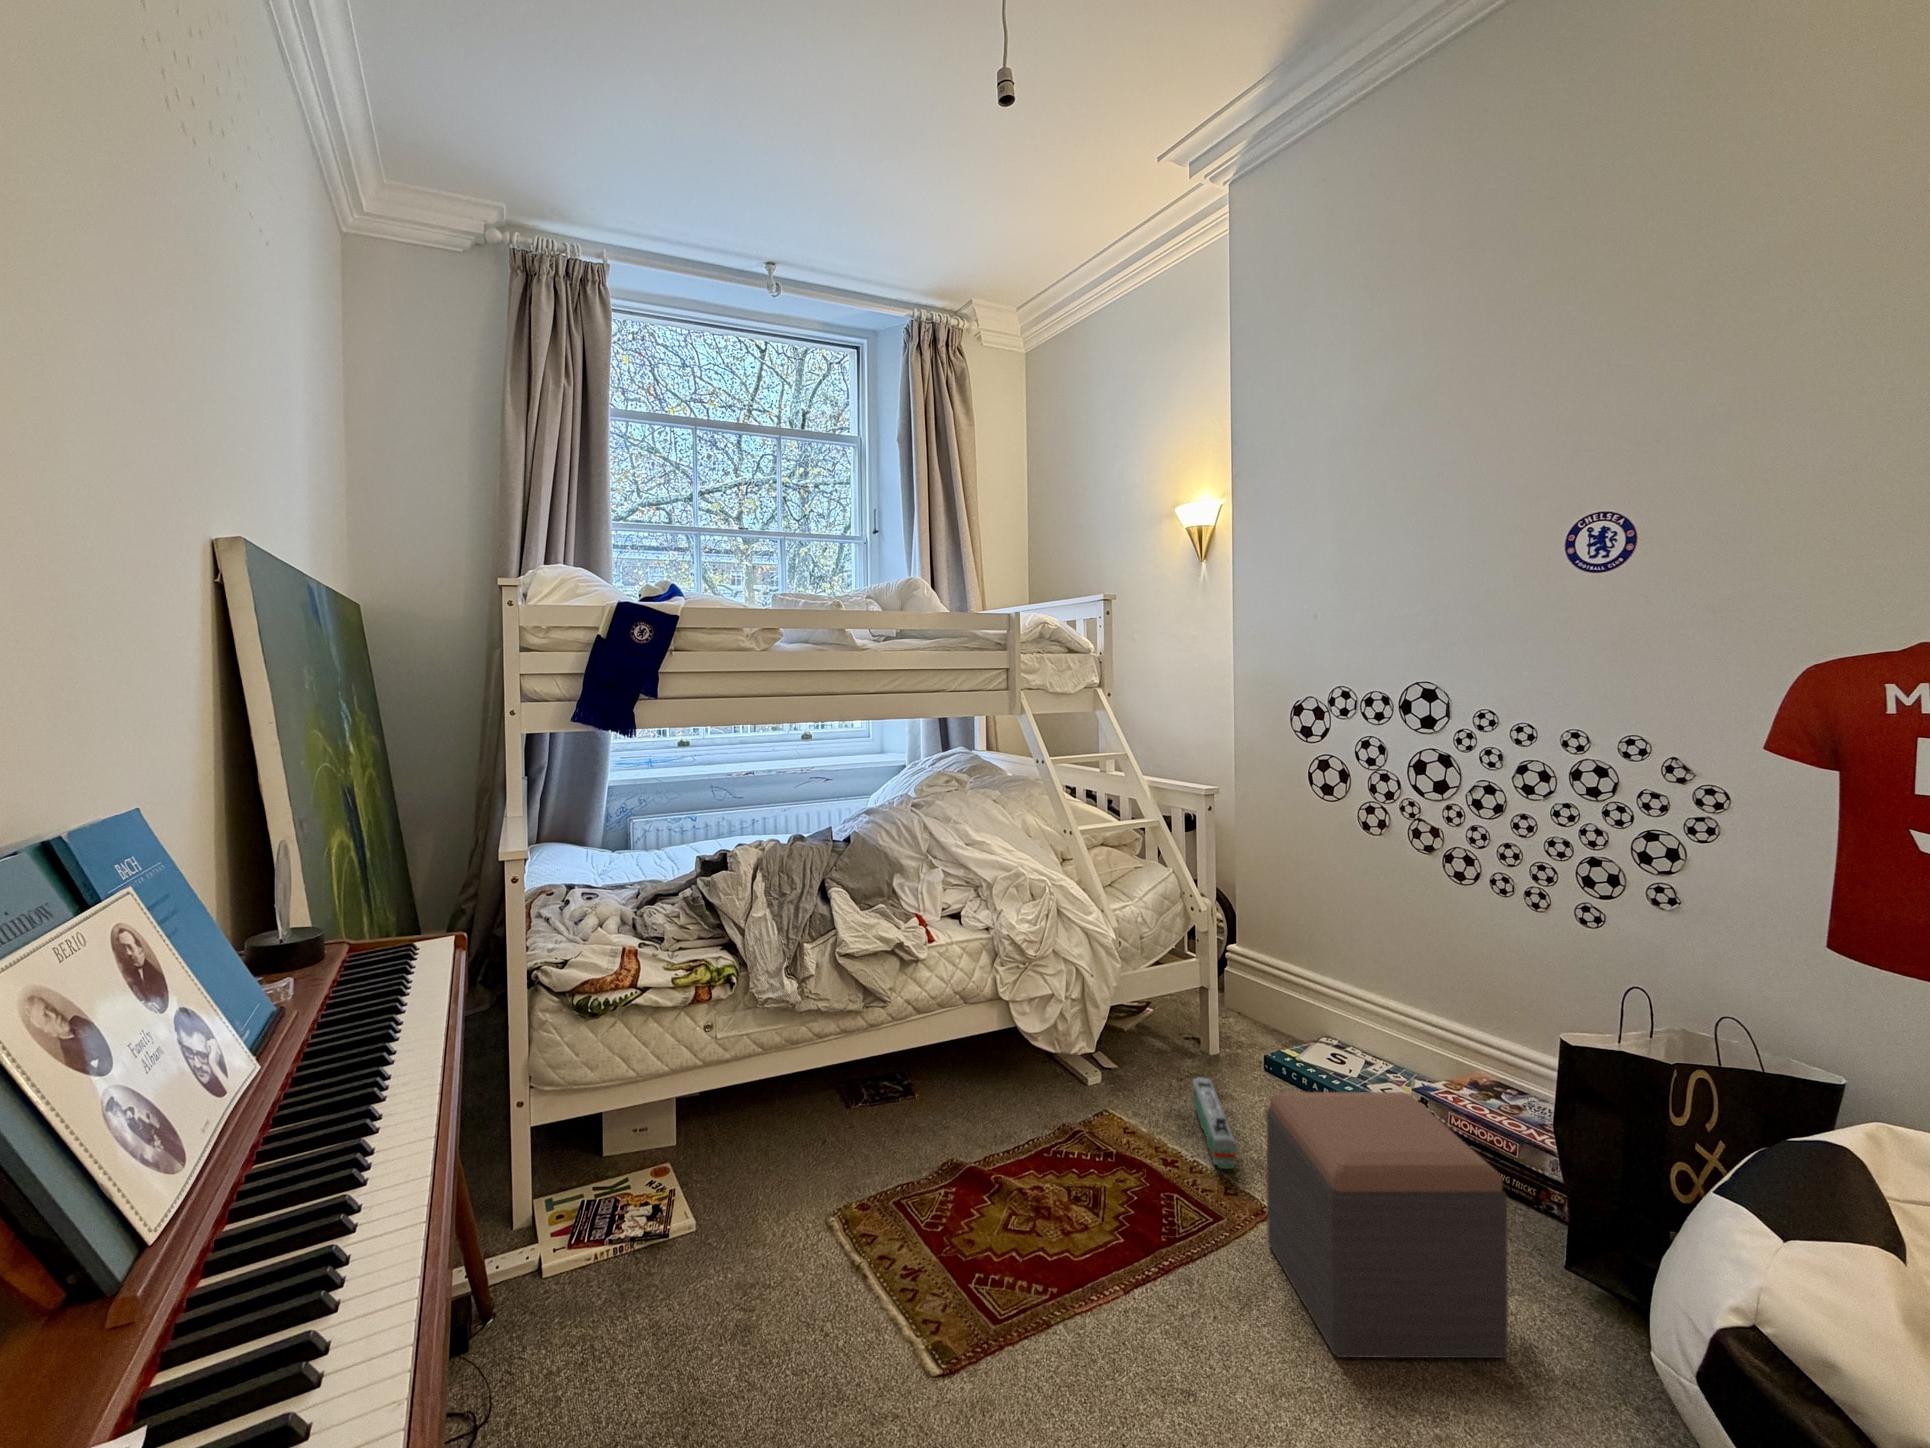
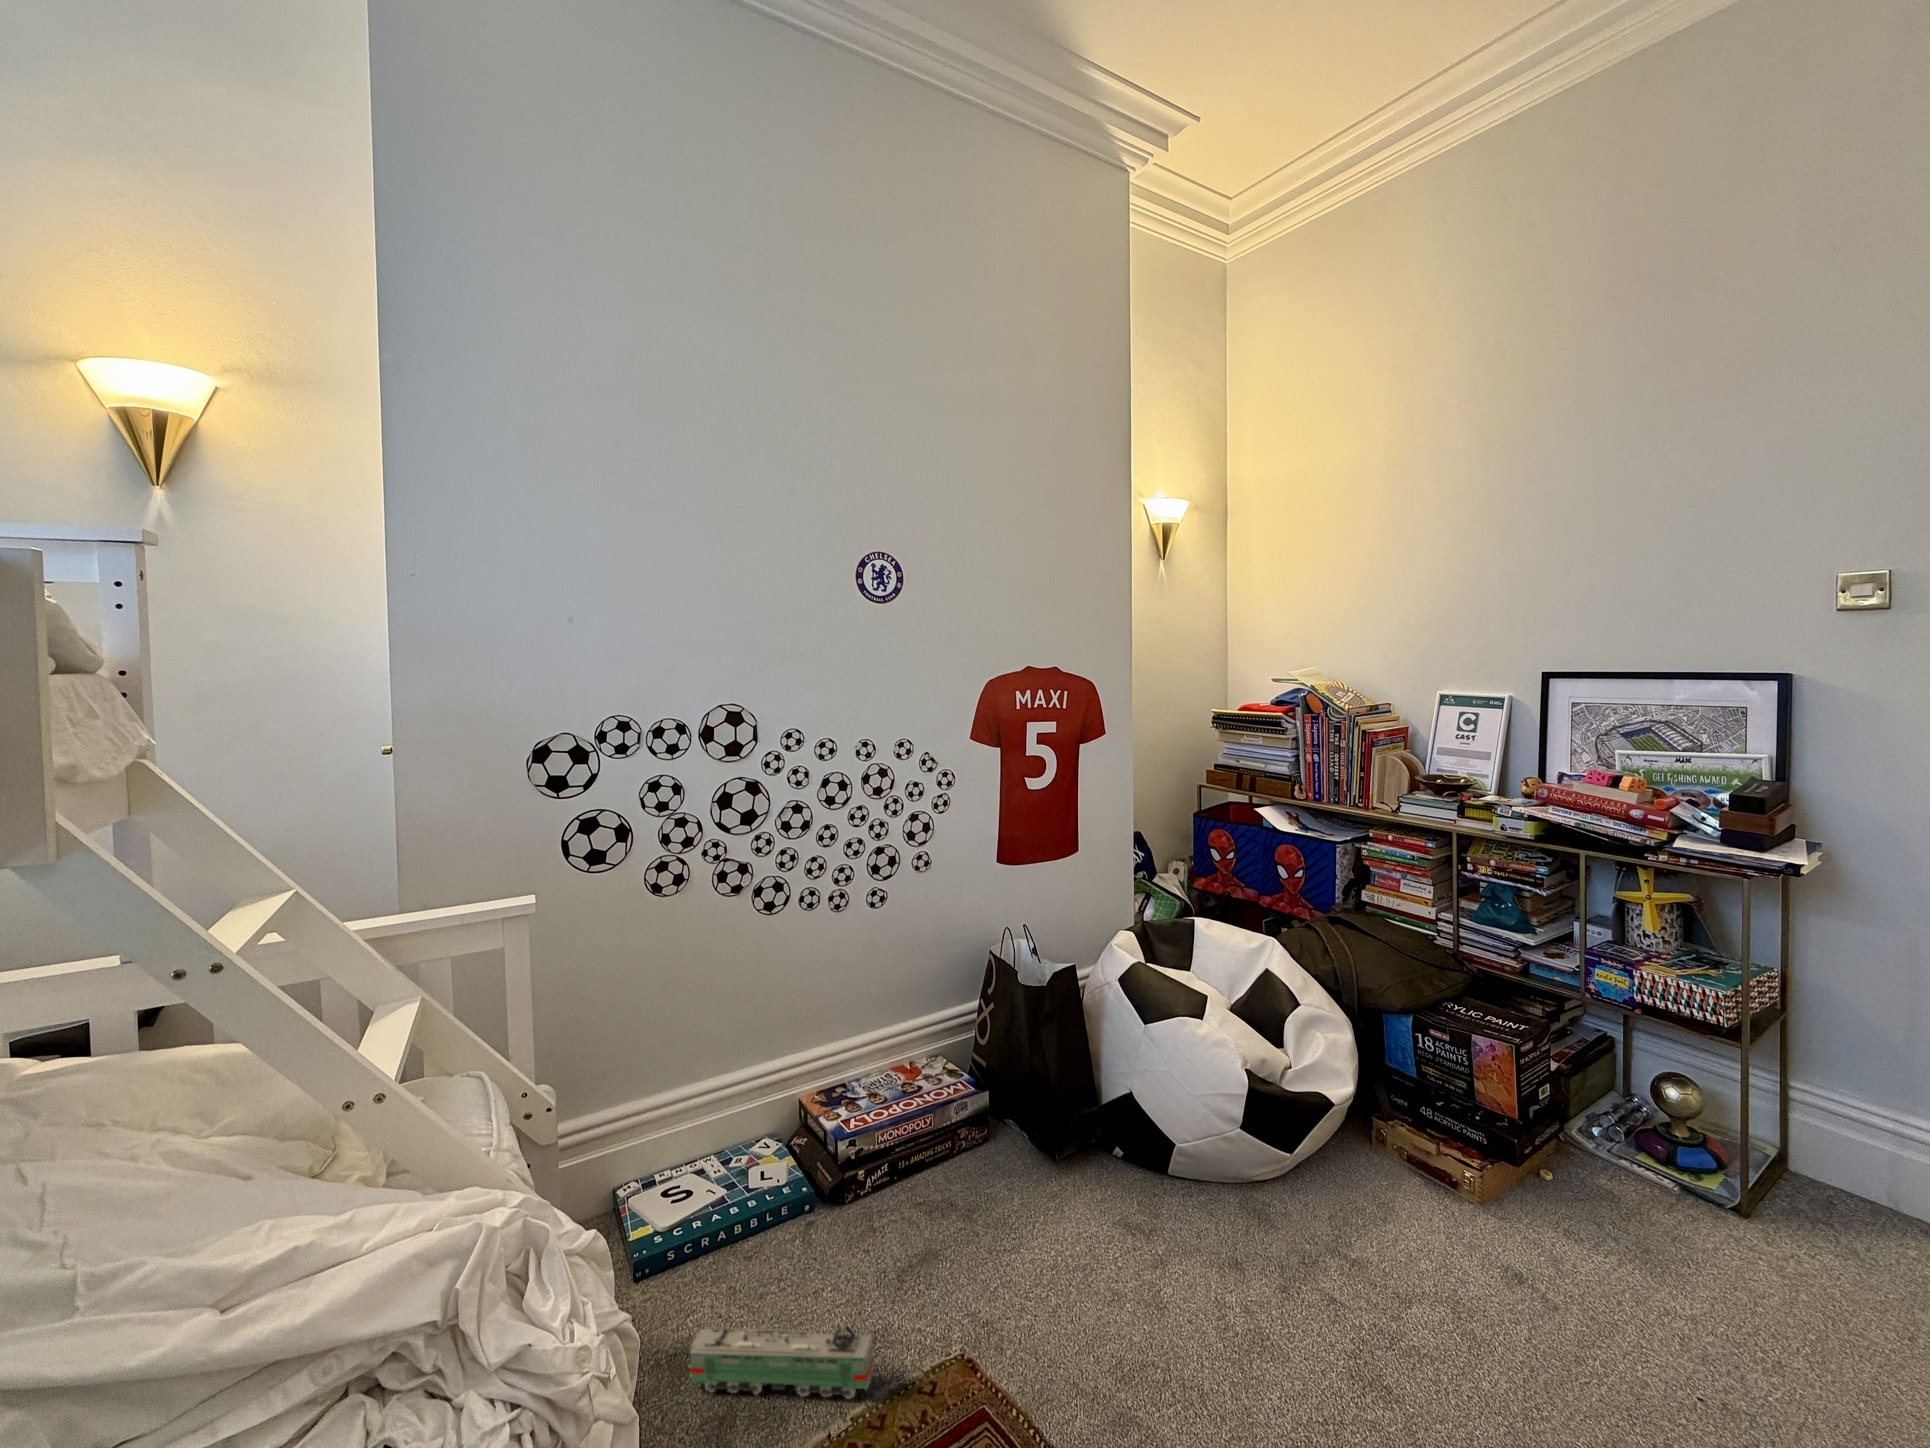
footstool: present [1267,1092,1508,1358] -> none [998,1099,1175,1377]

